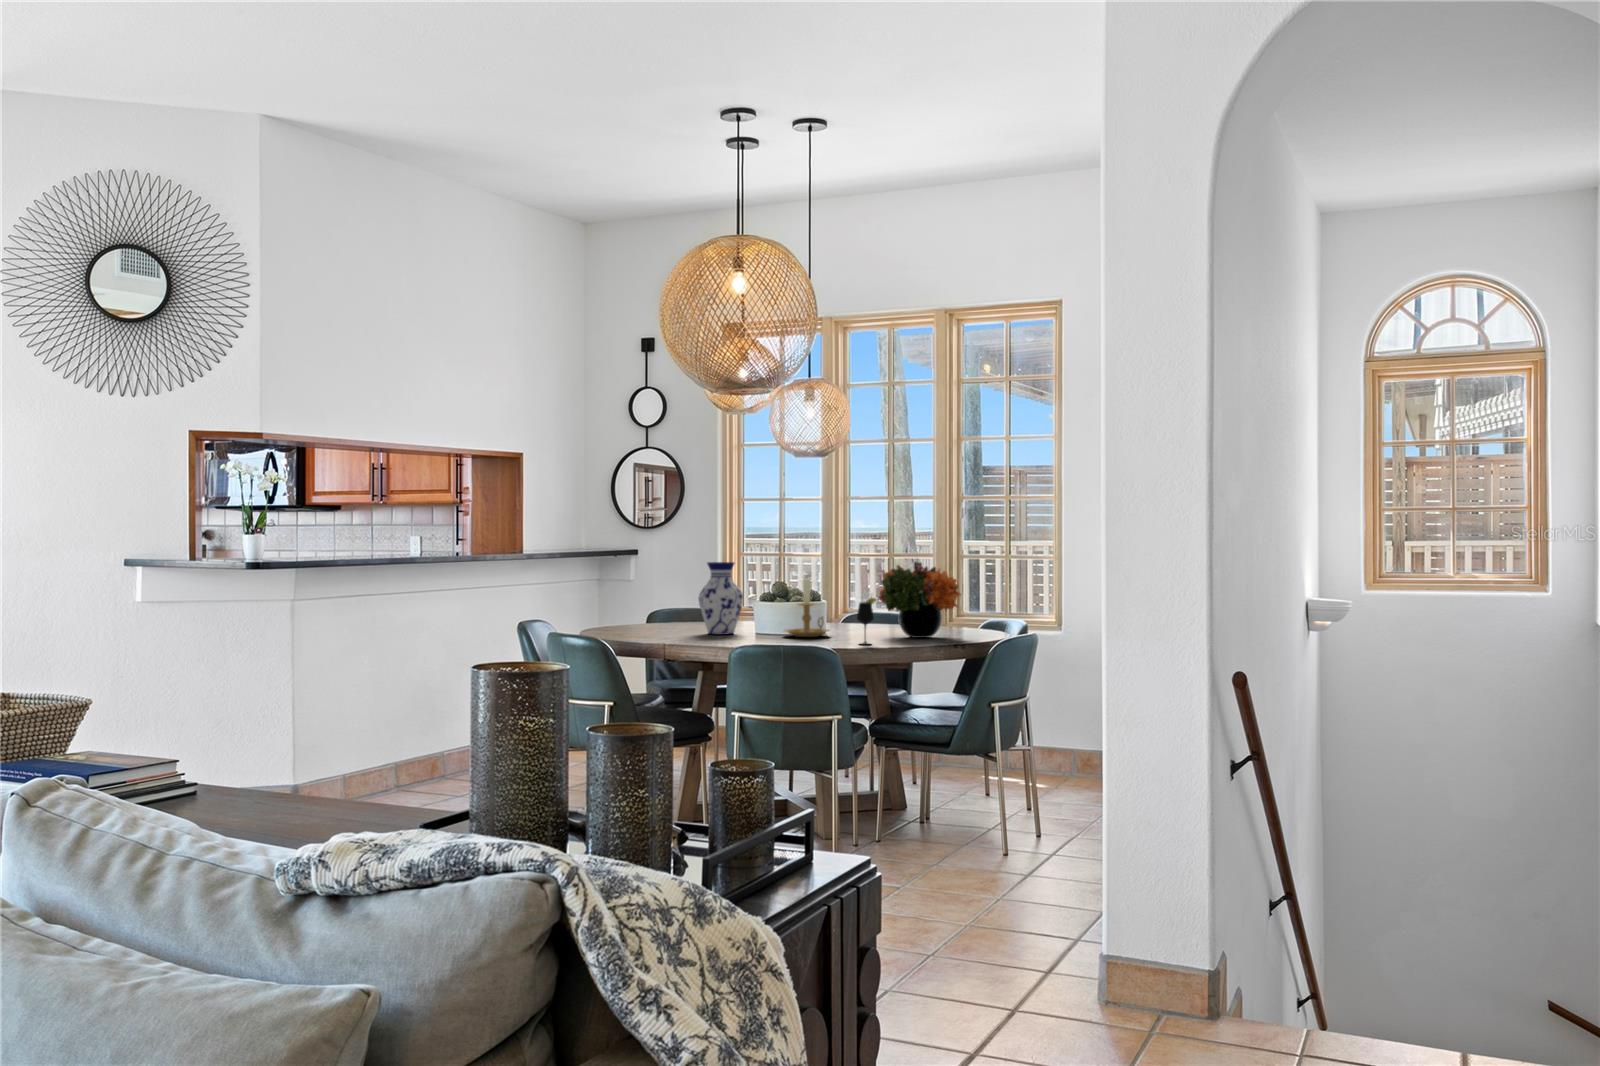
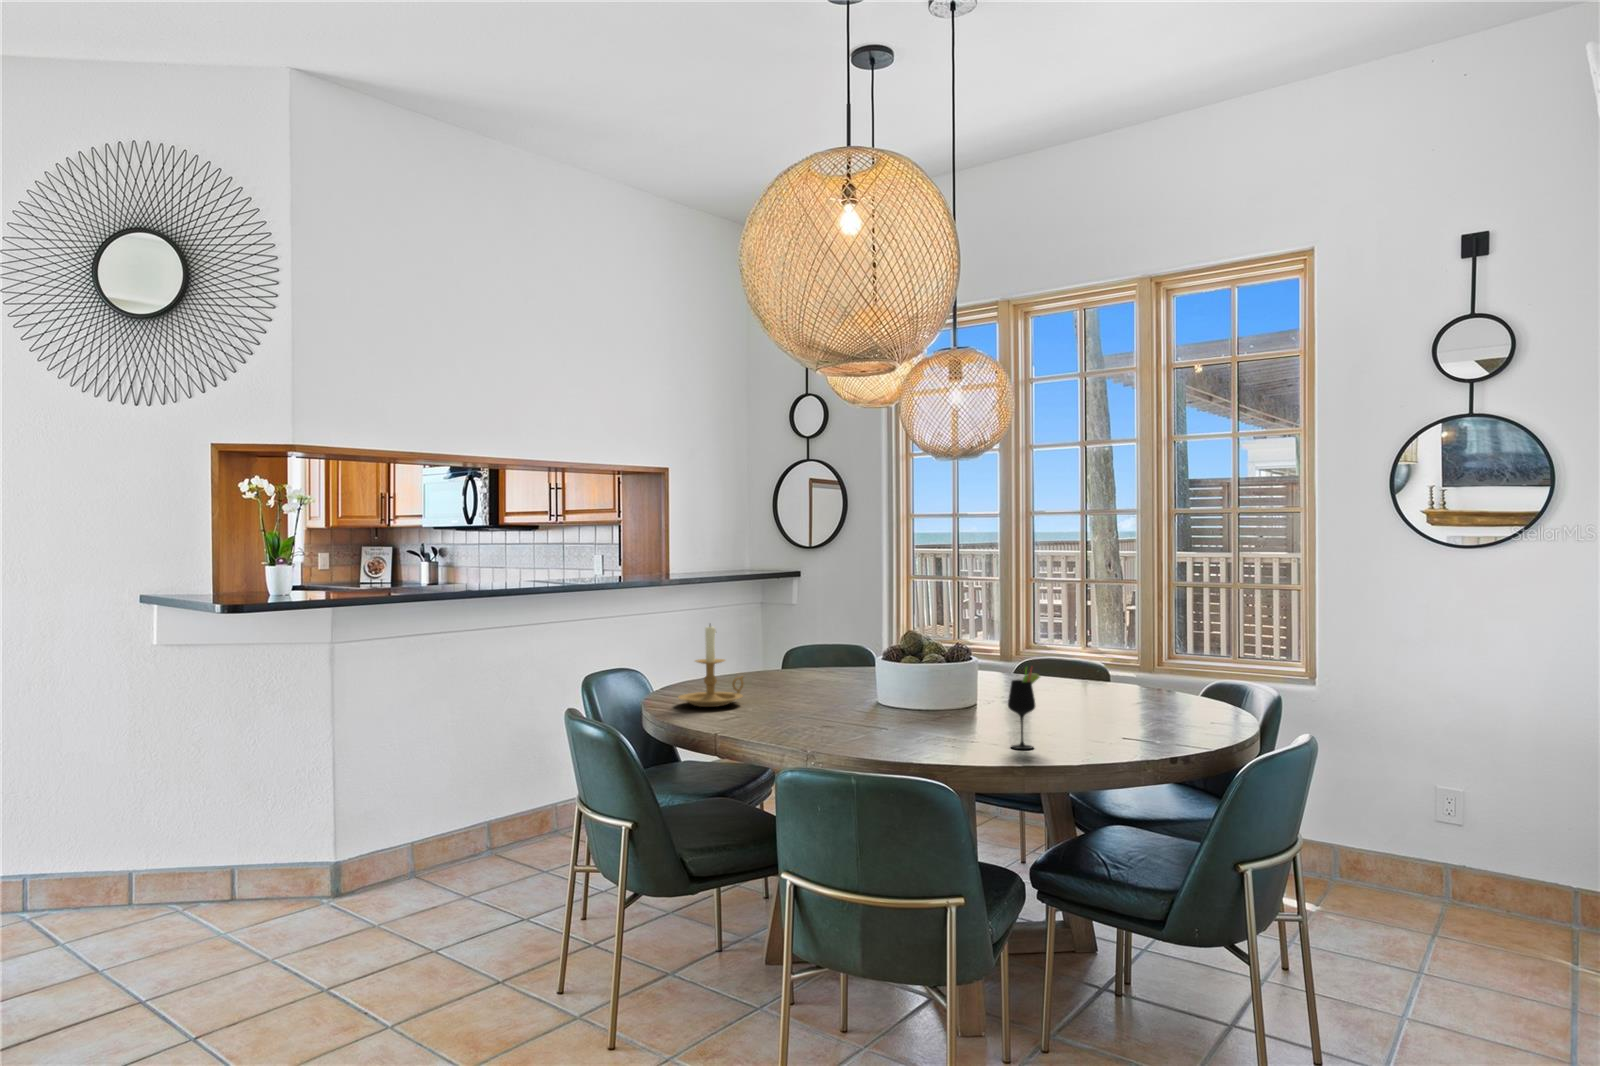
vase: present [698,562,743,635] -> none [794,607,858,712]
flower arrangement: present [878,562,961,638] -> none [1052,610,1187,730]
candle holder: present [784,578,830,637] -> present [678,626,744,707]

